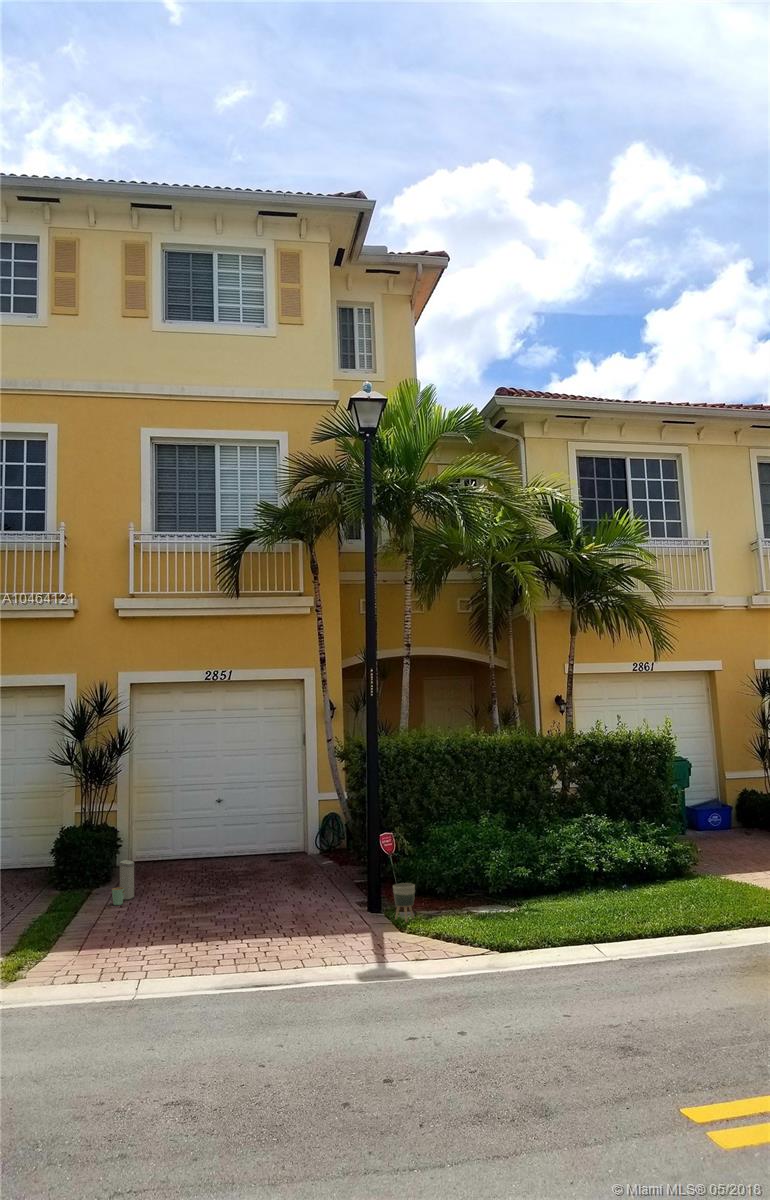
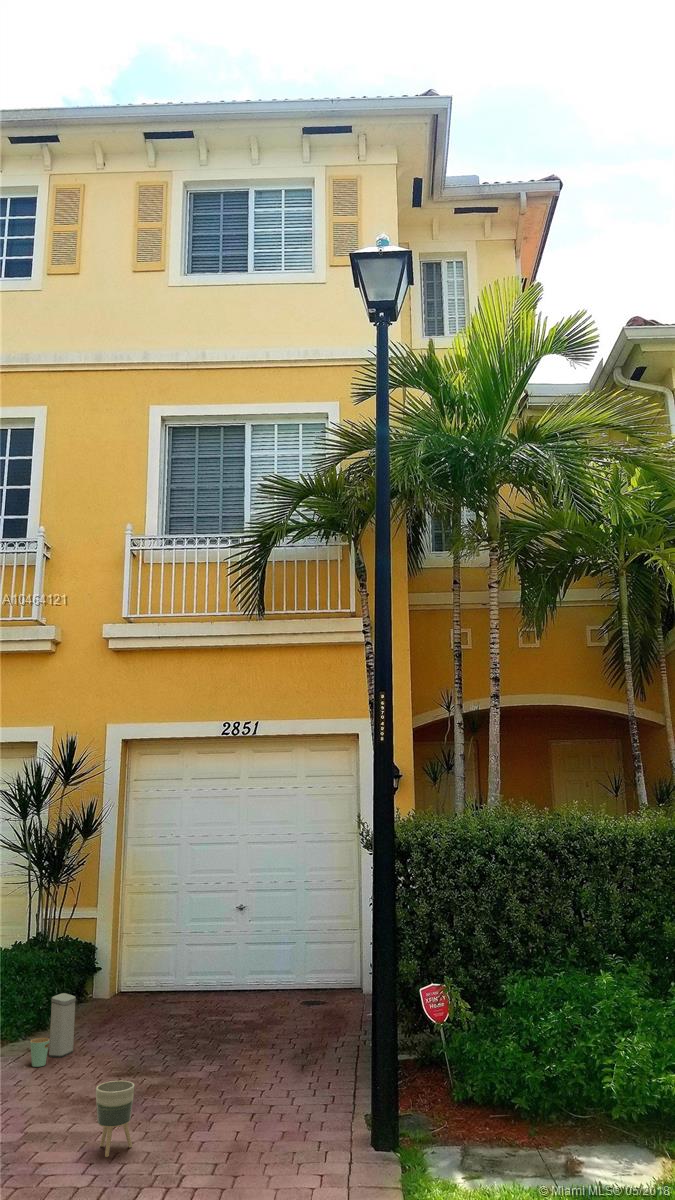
planter: present [393,883,415,922] -> present [96,1081,135,1157]

